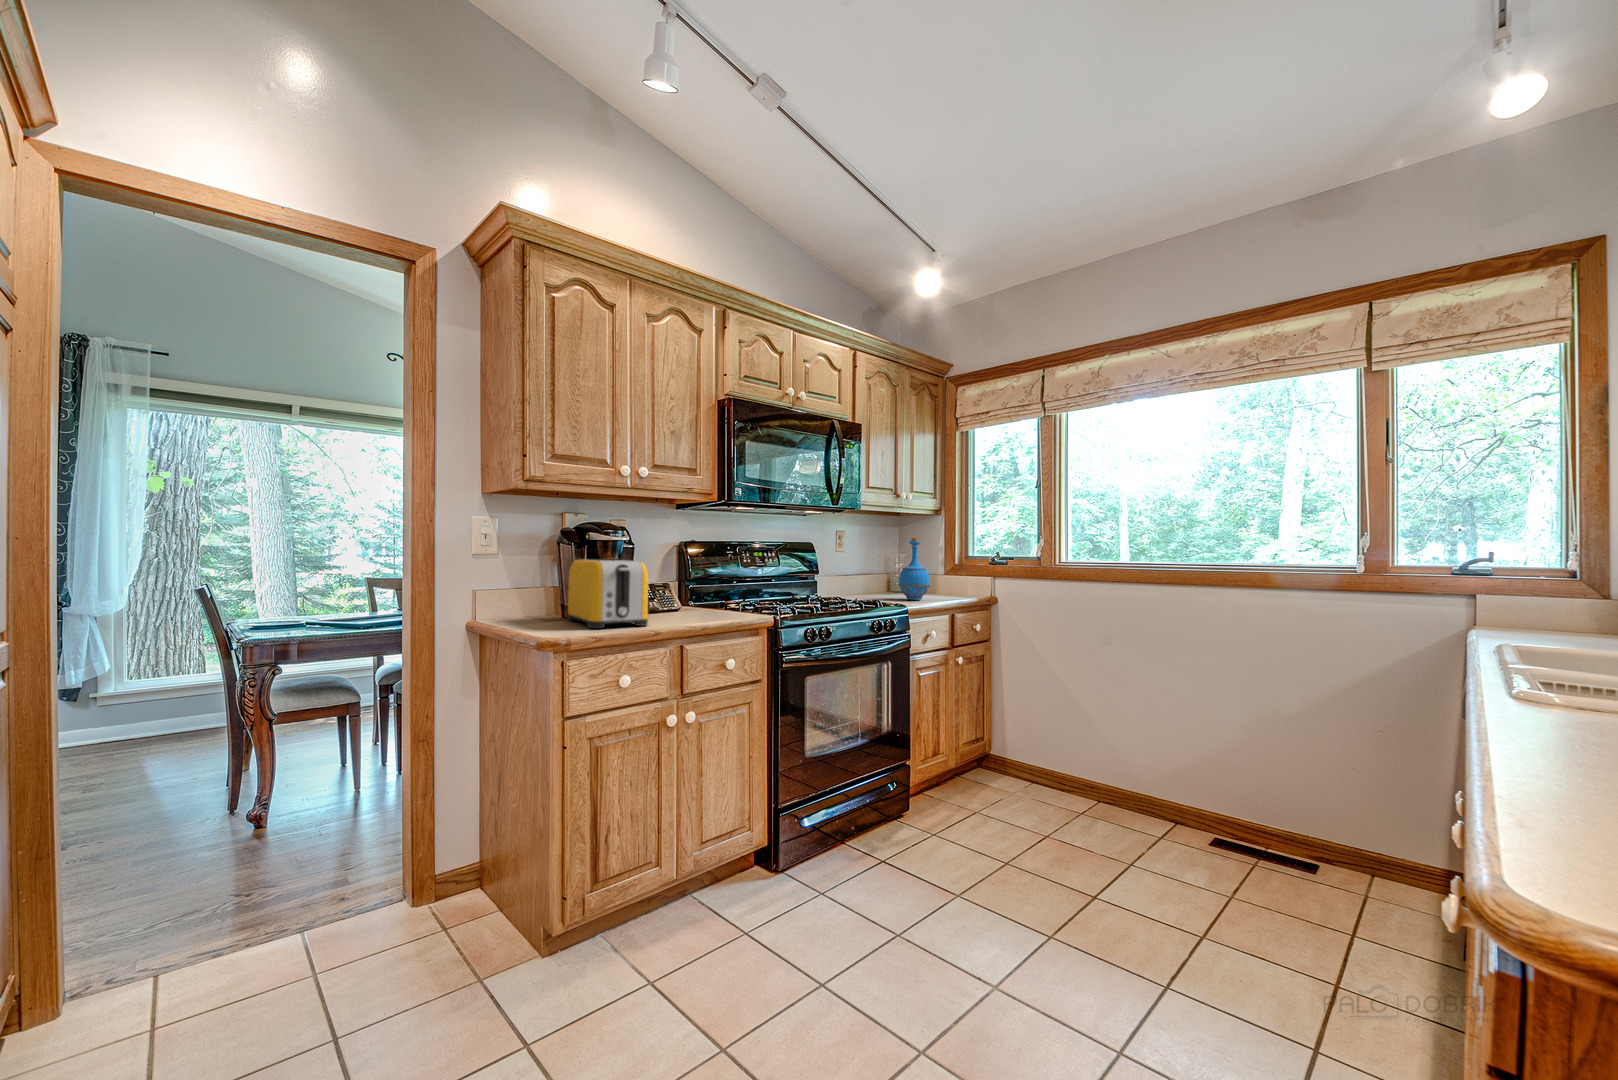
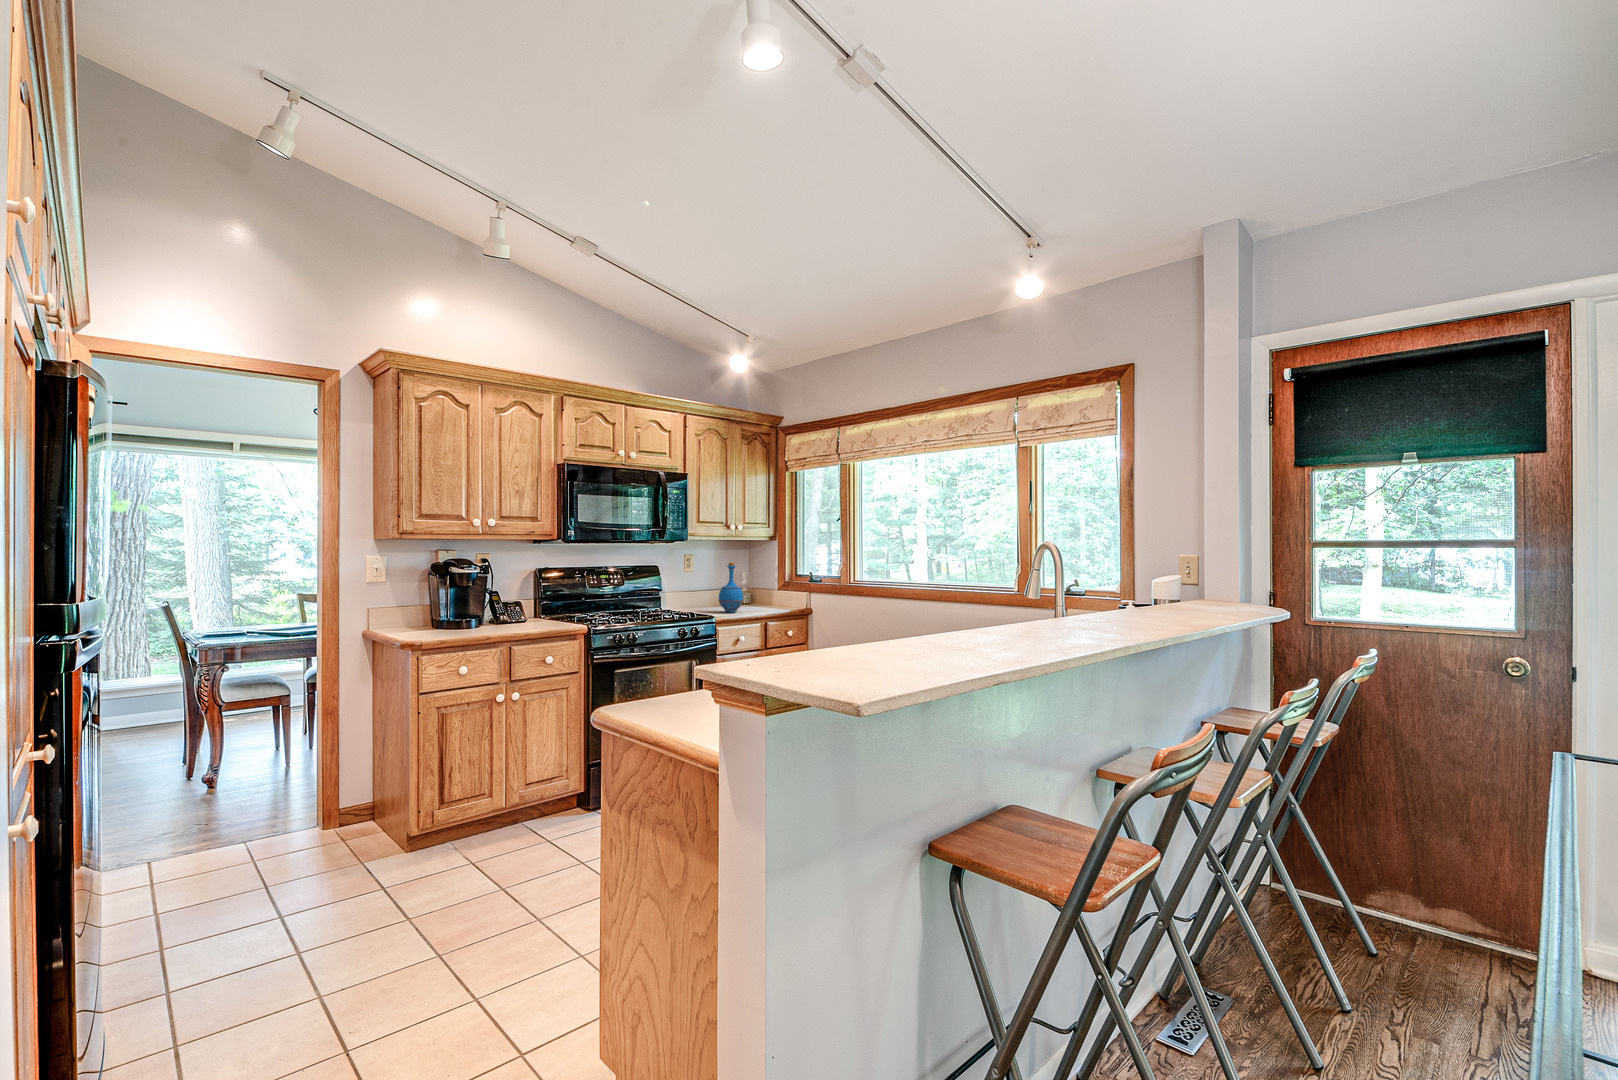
toaster: present [568,560,648,628] -> none [434,587,487,635]

